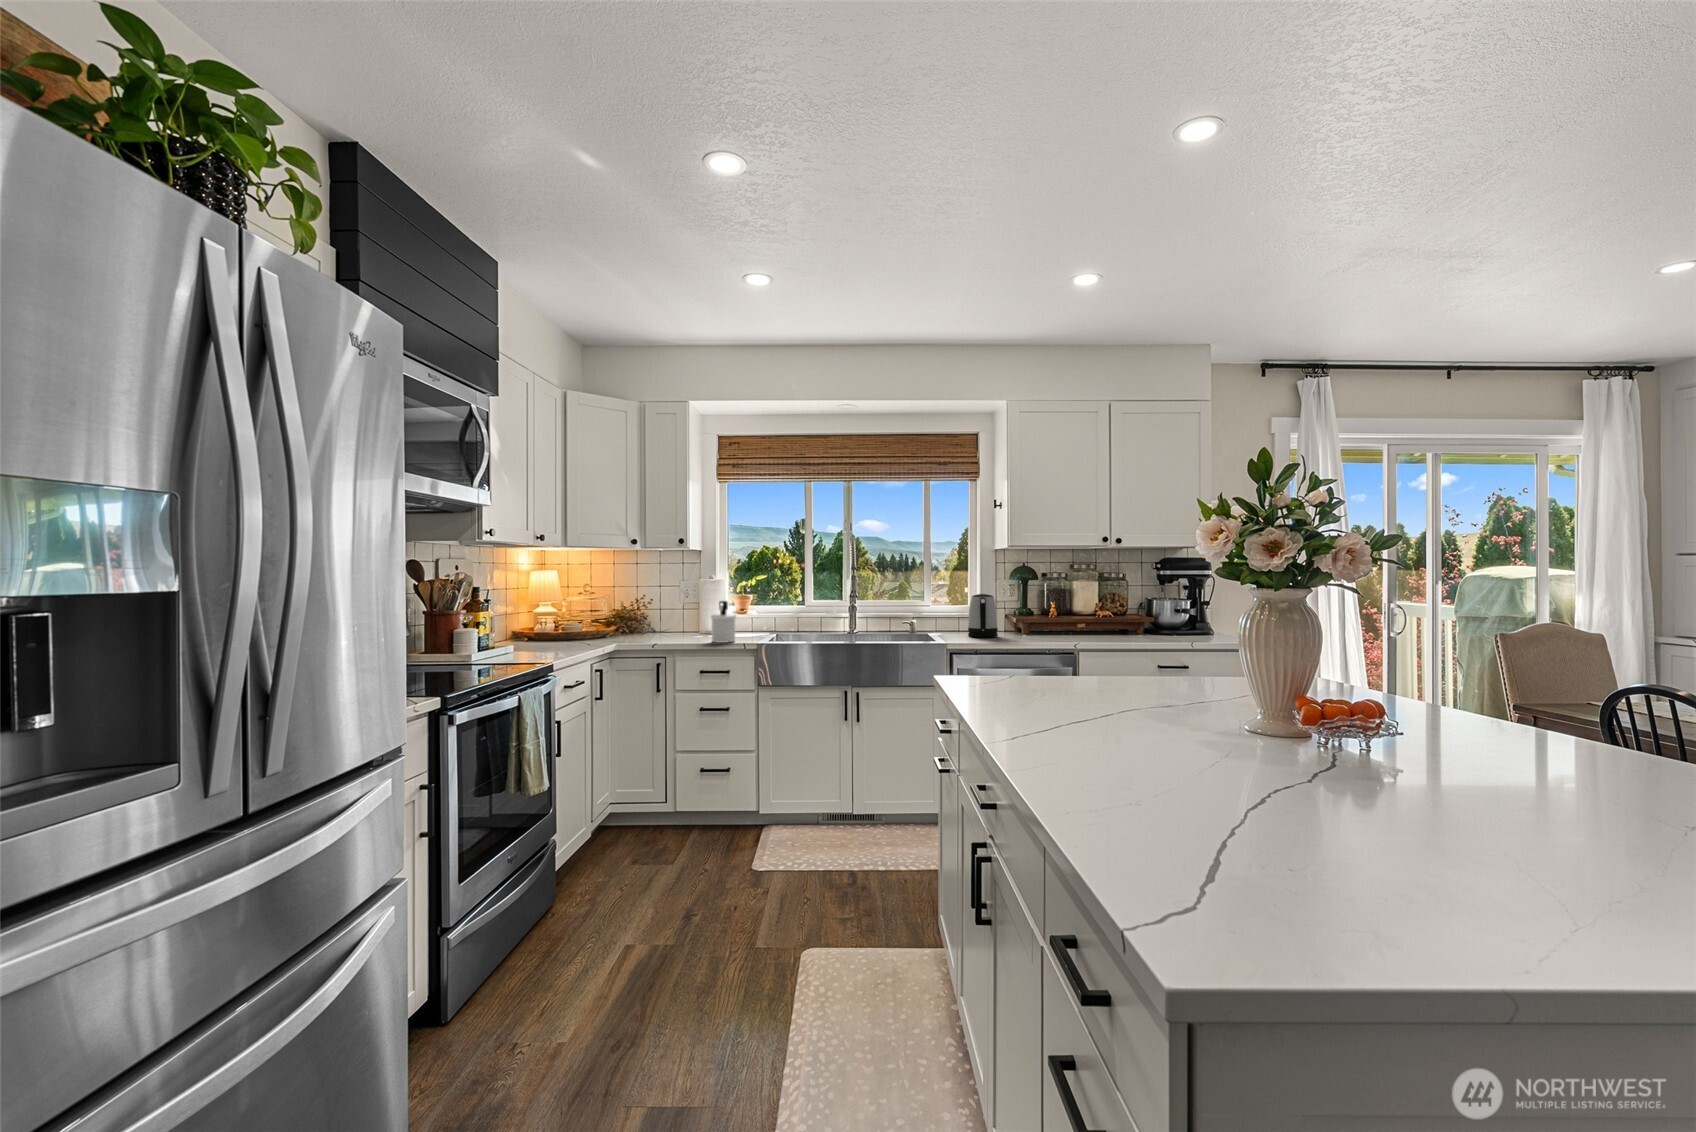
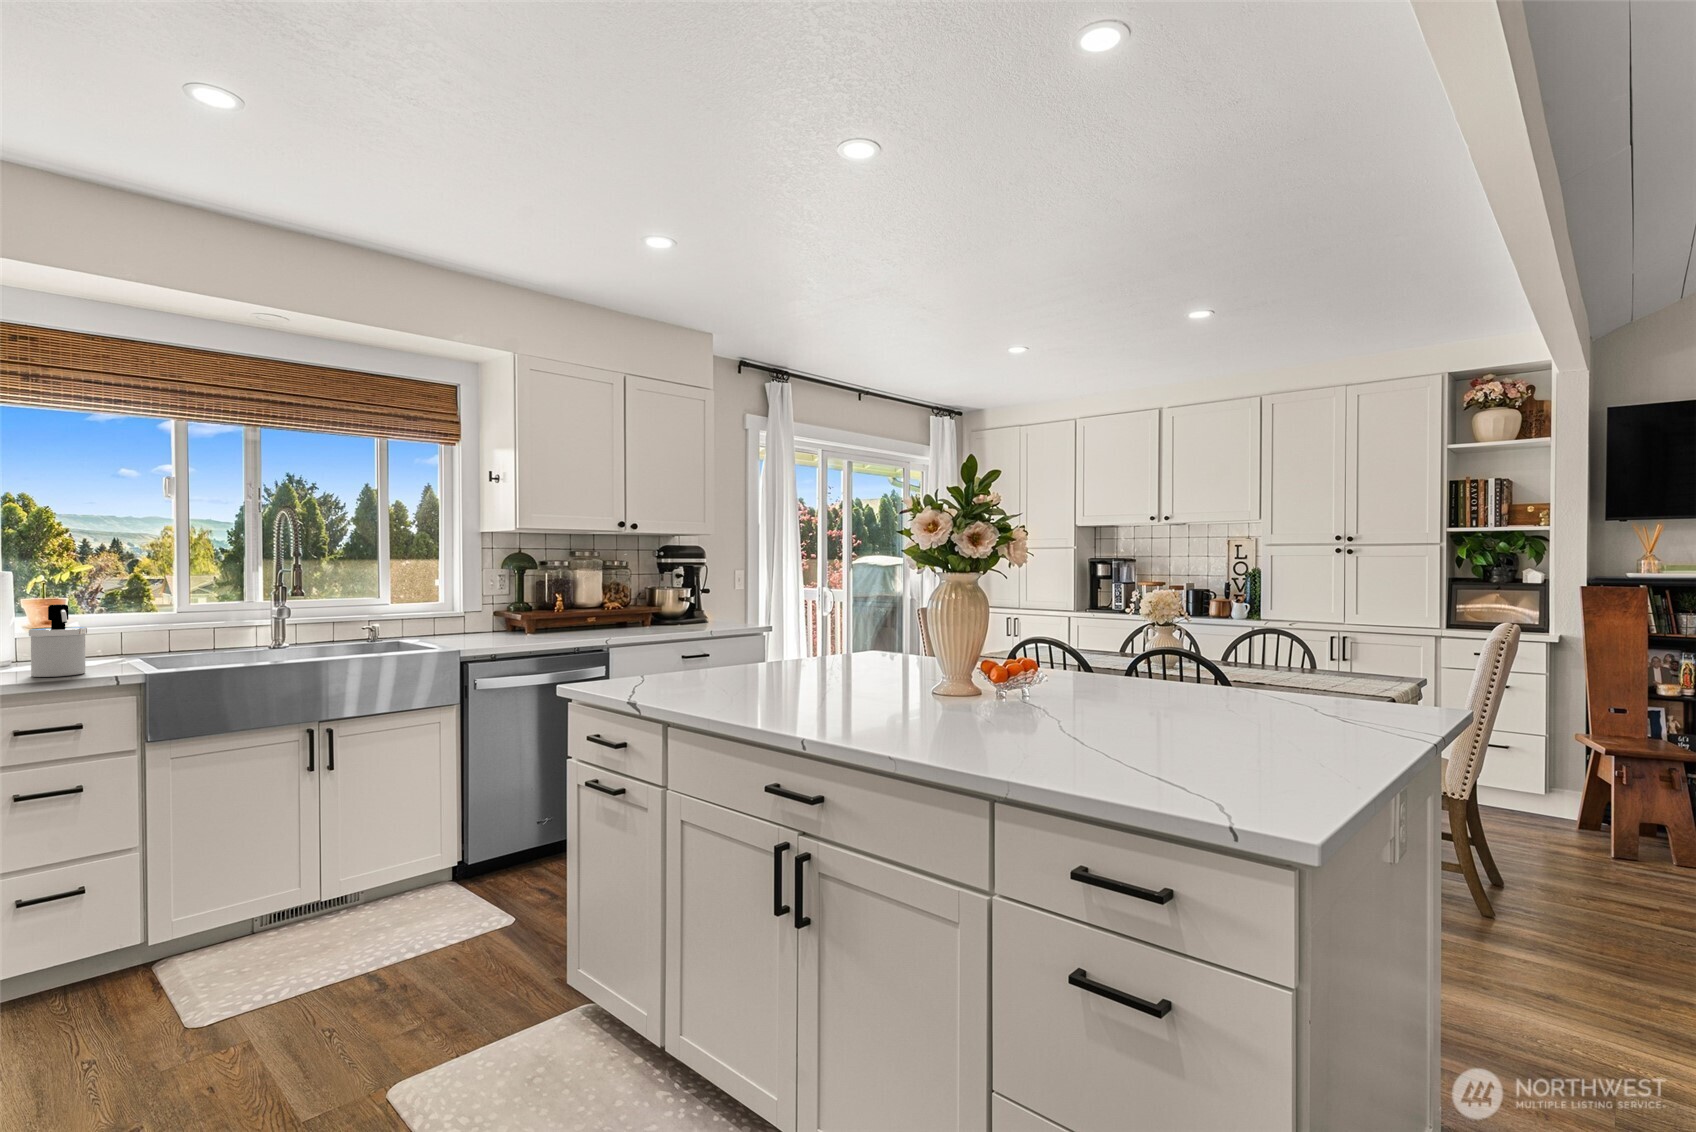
kettle: present [968,594,998,637] -> none [467,586,506,640]

